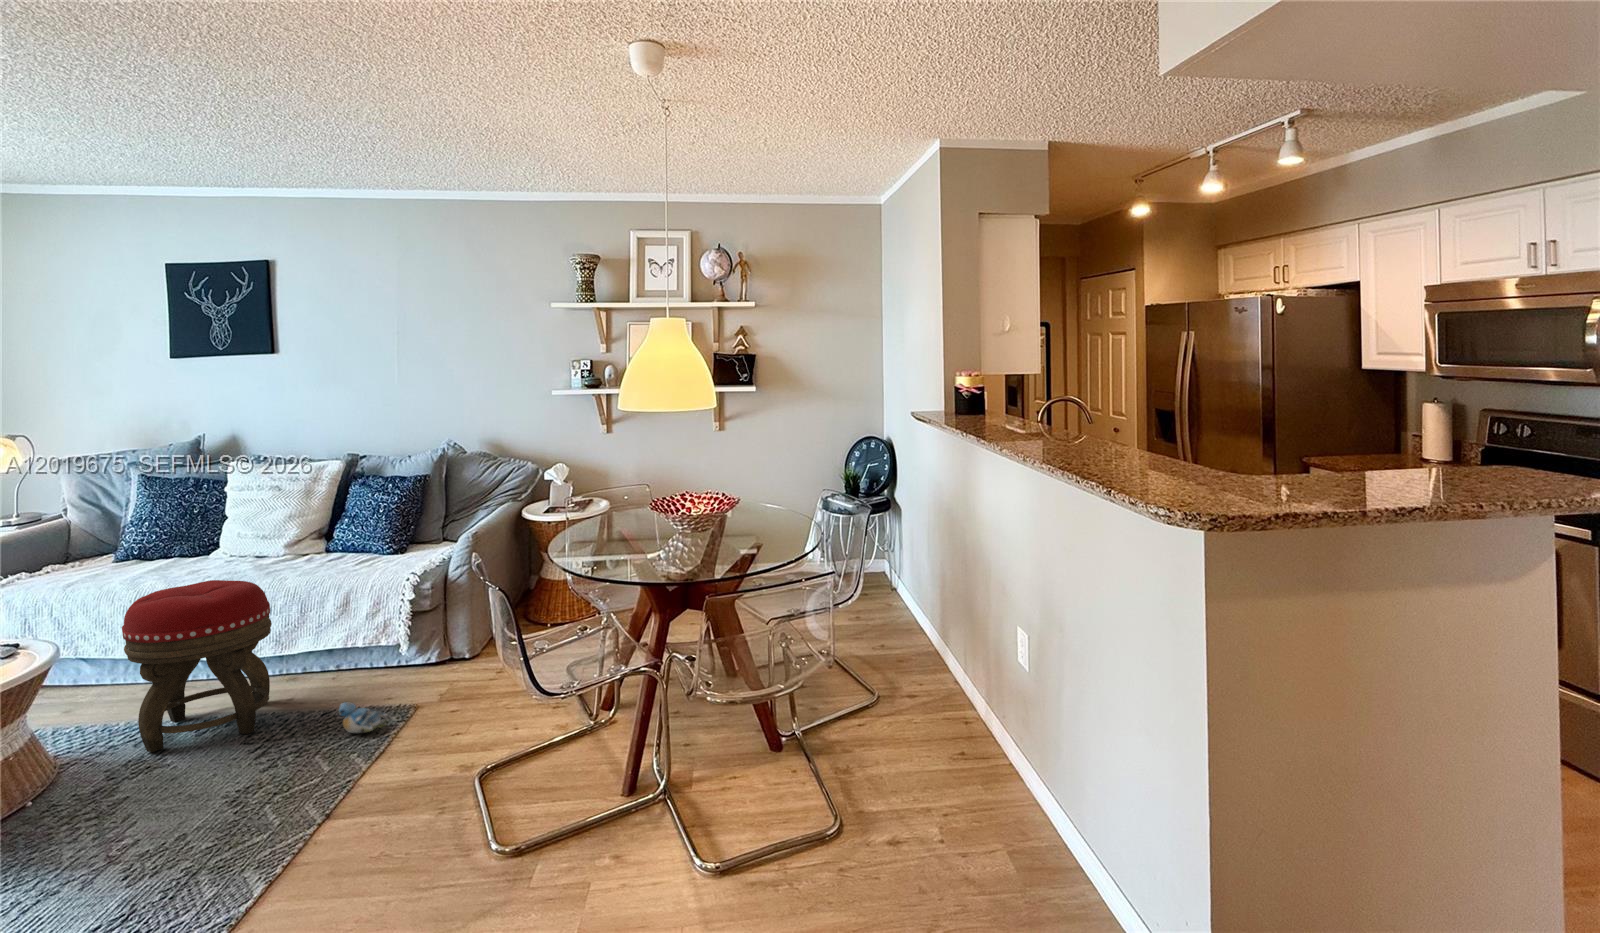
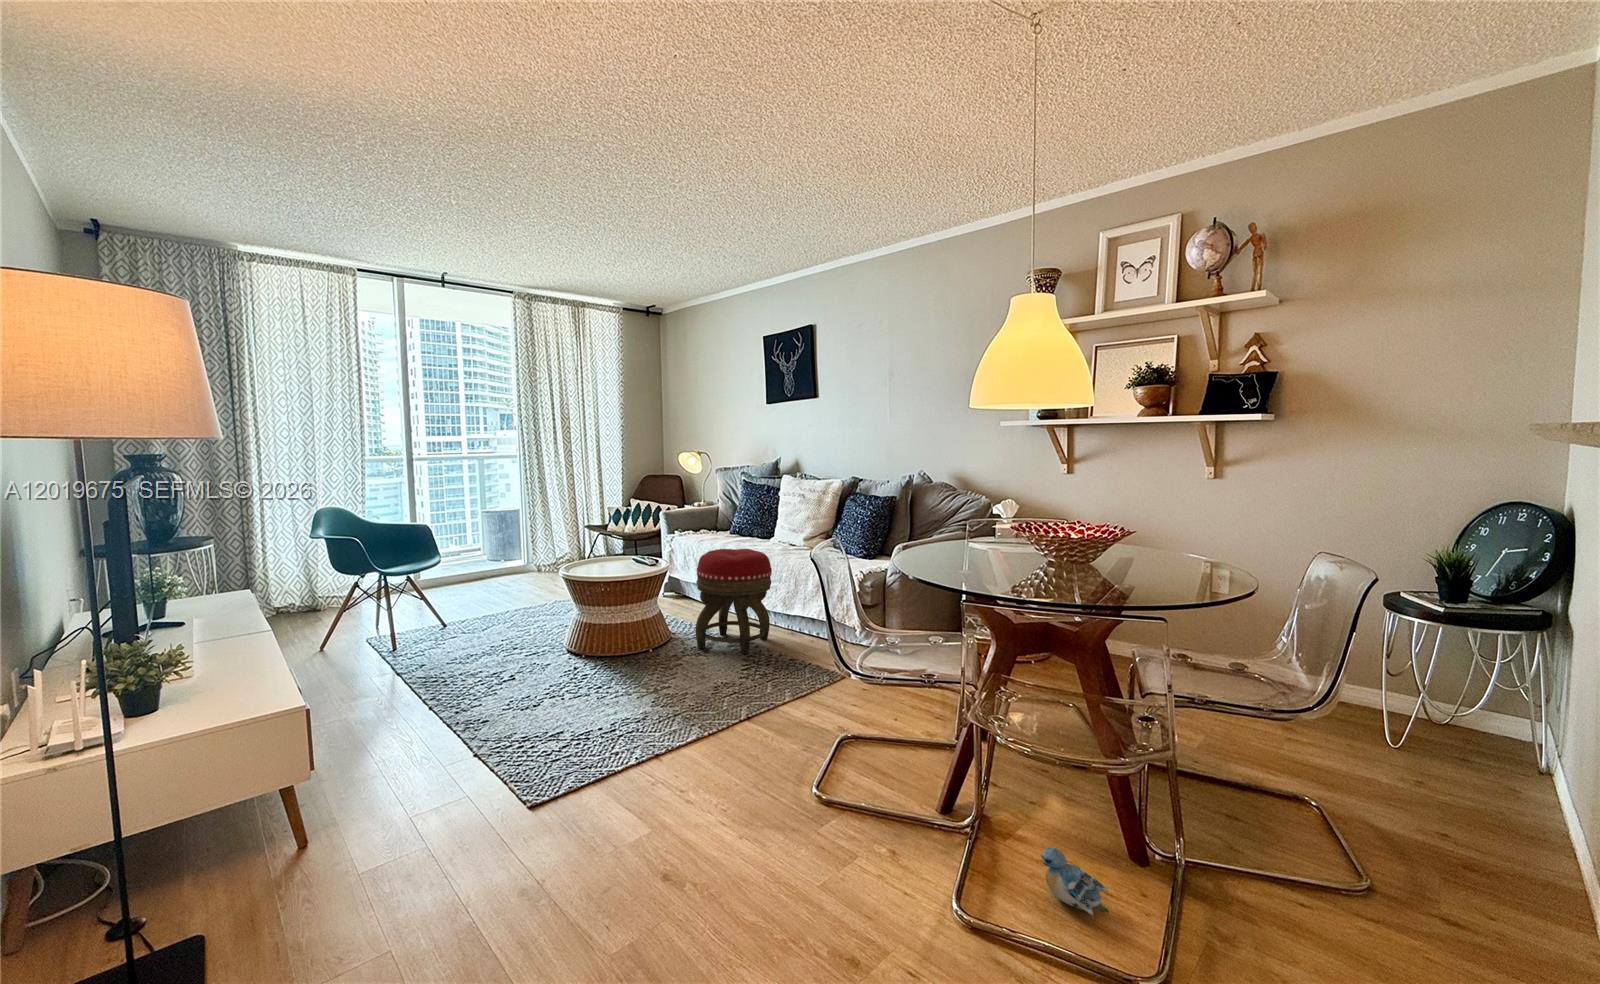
plush toy: present [339,702,387,733] -> present [1041,847,1109,915]

